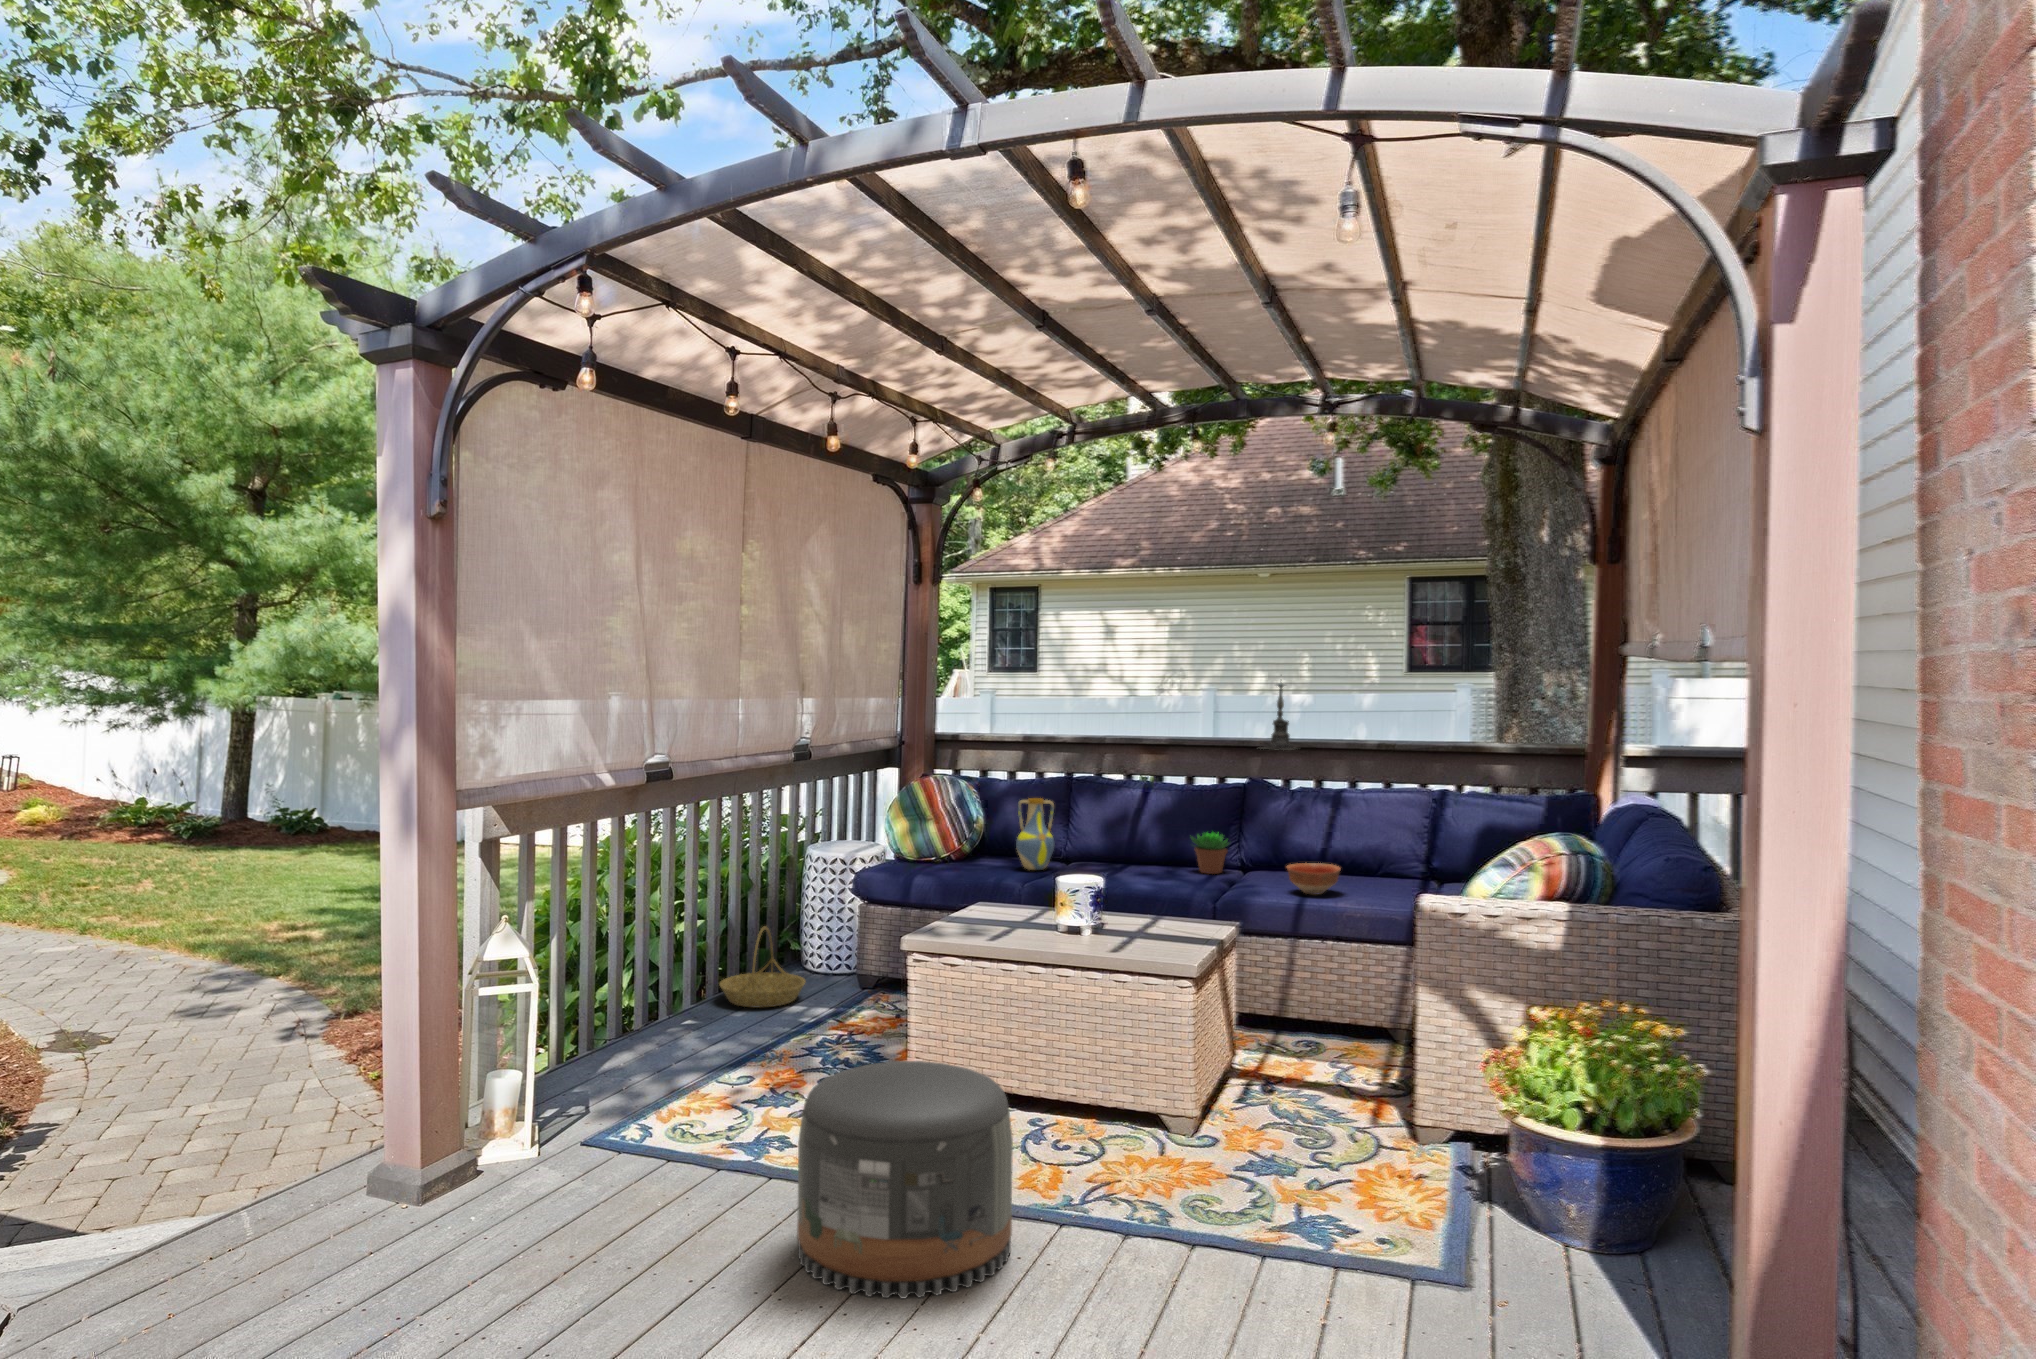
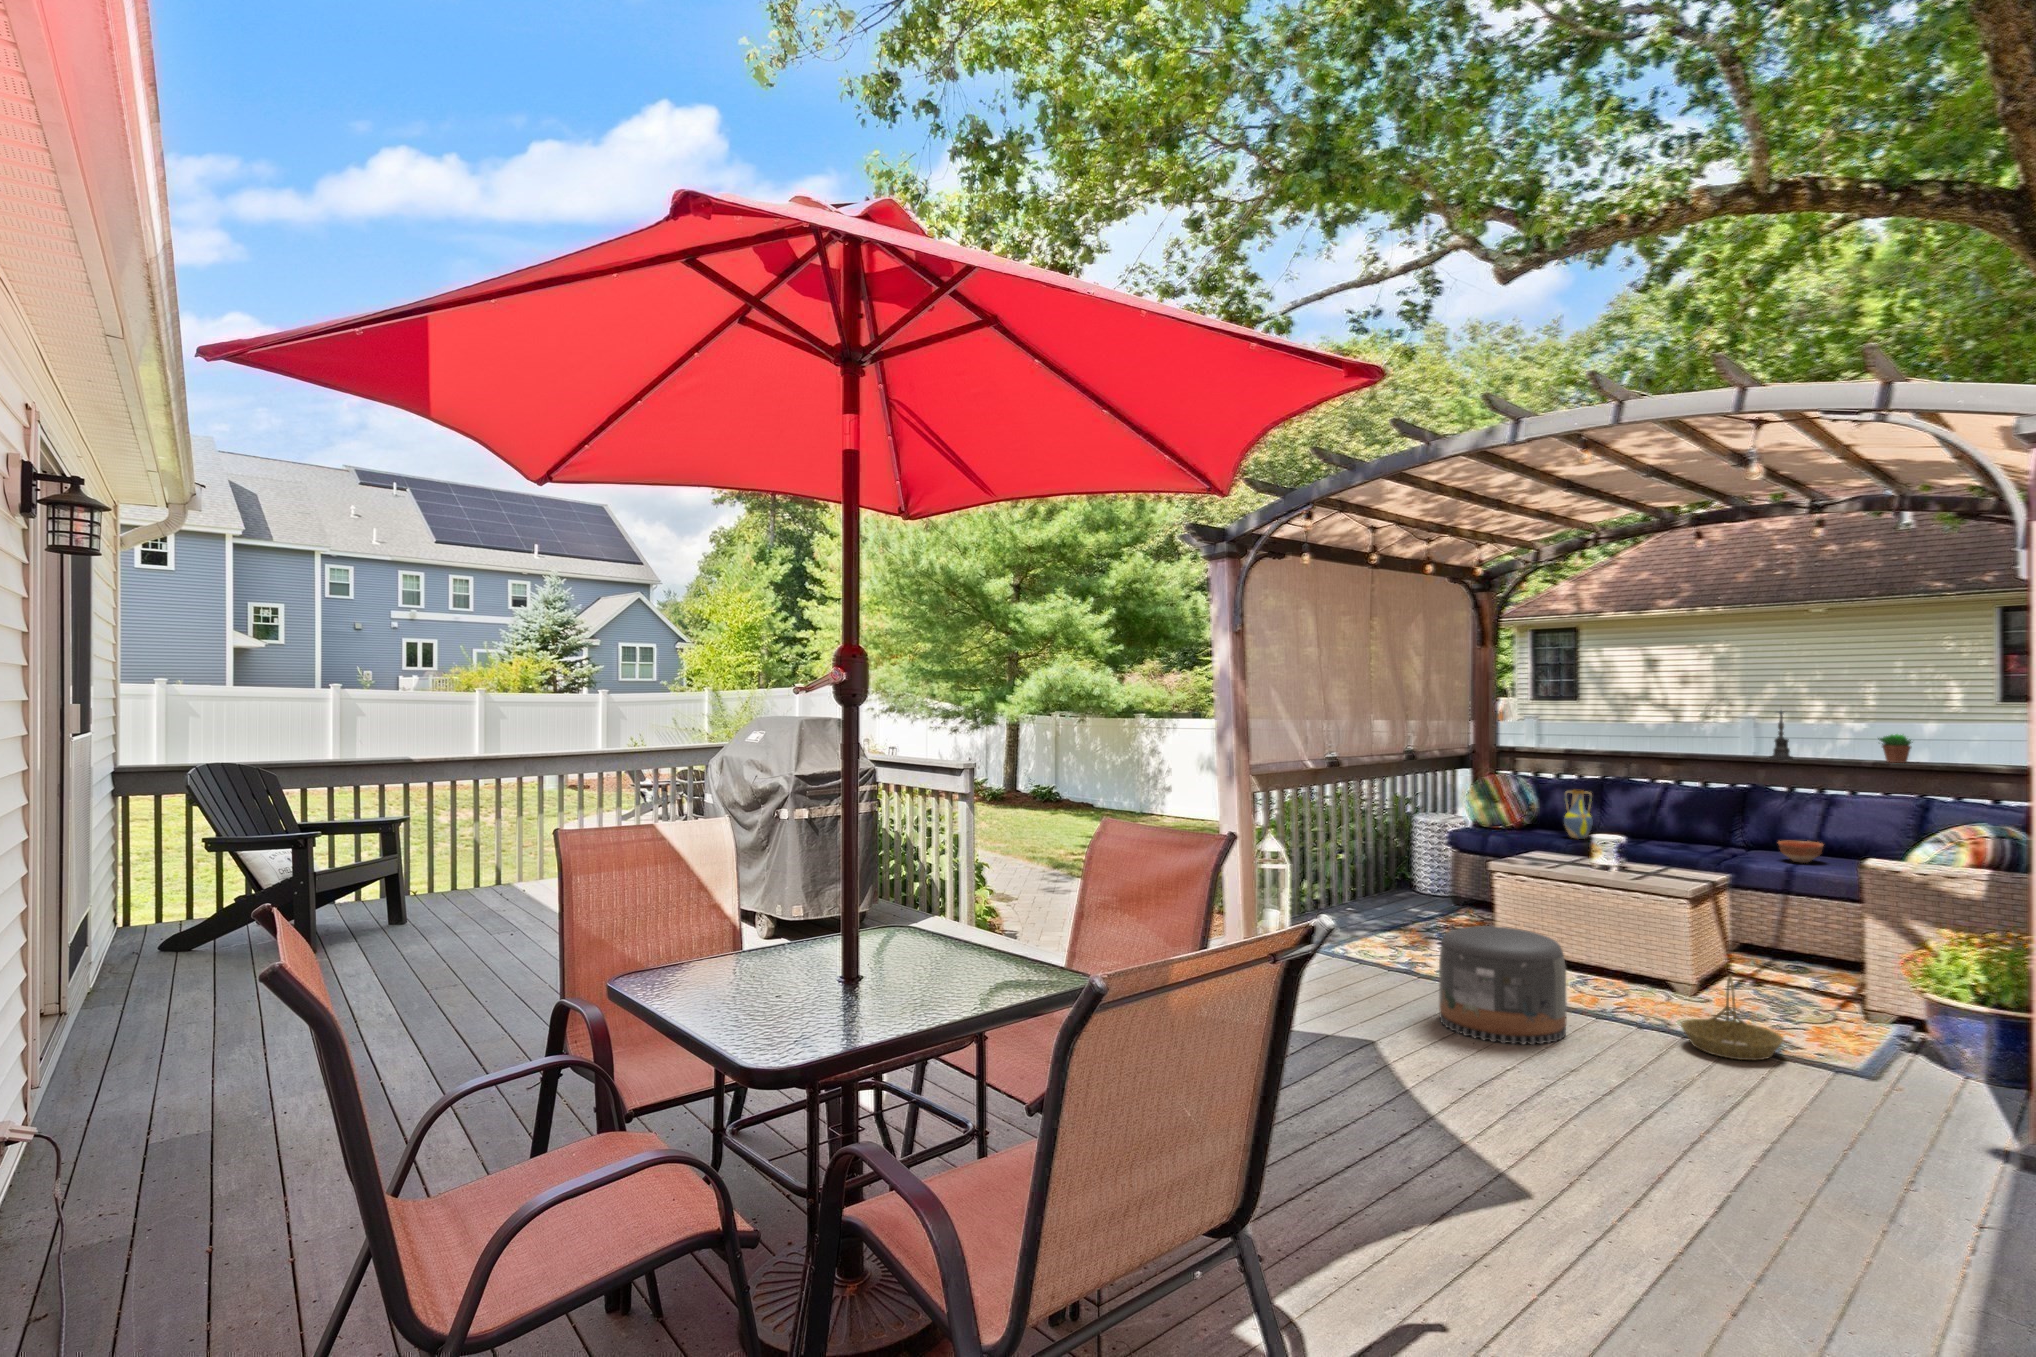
succulent plant: present [1191,832,1228,874] -> present [1878,734,1911,763]
basket: present [720,926,806,1008] -> present [1681,975,1783,1060]

